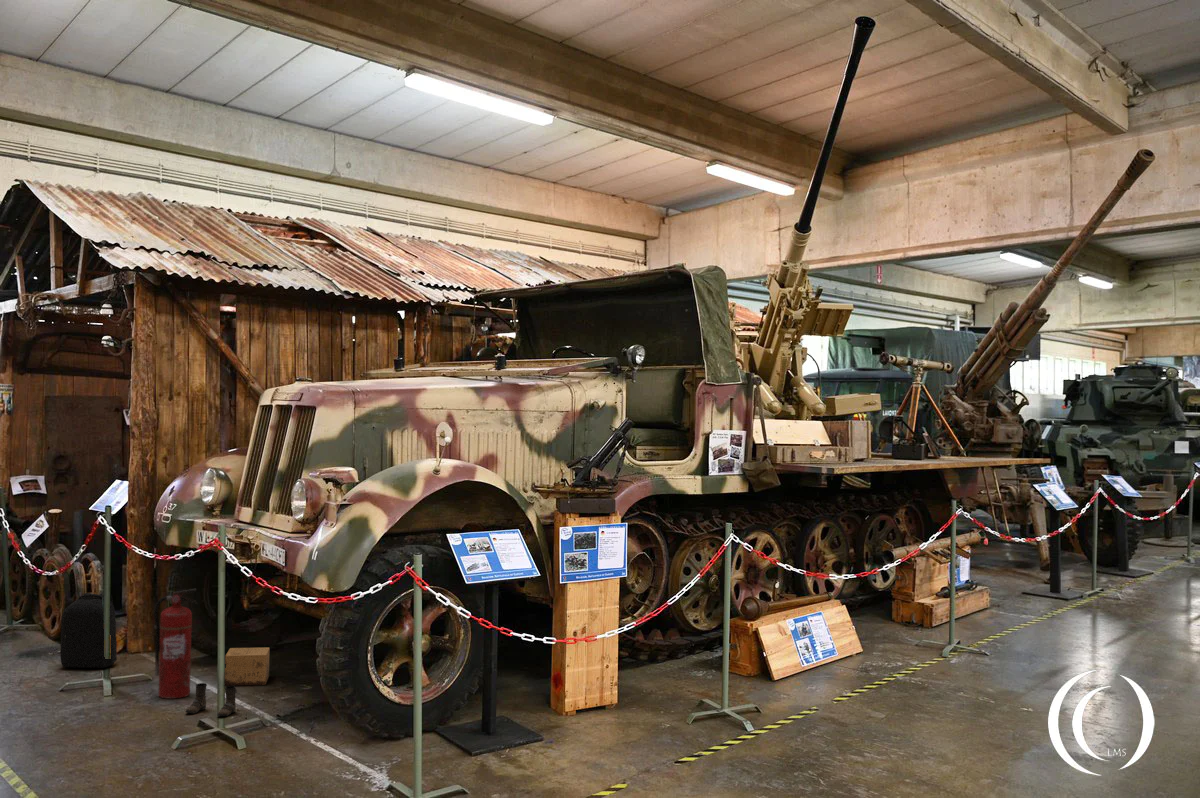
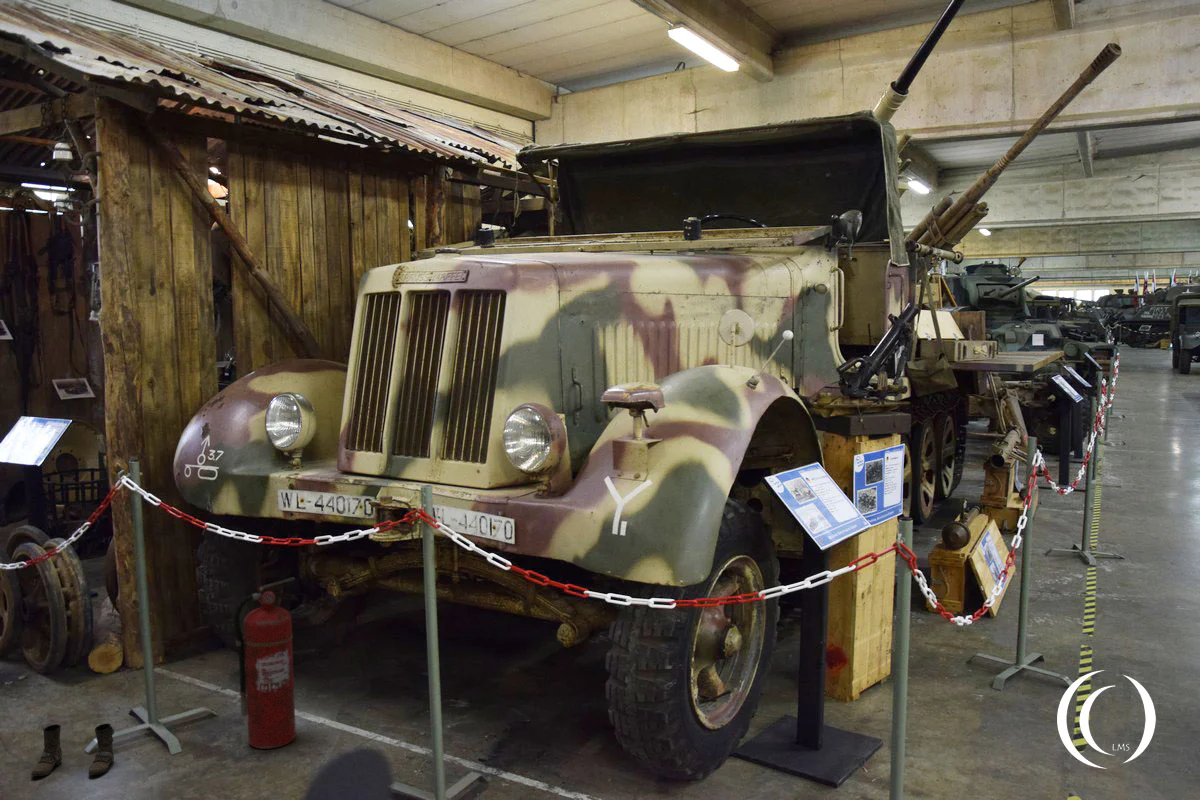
backpack: present [60,593,117,668] -> none [29,586,118,704]
cardboard box: present [225,647,270,686] -> none [314,640,385,708]
boots: present [186,683,237,716] -> present [31,724,114,776]

